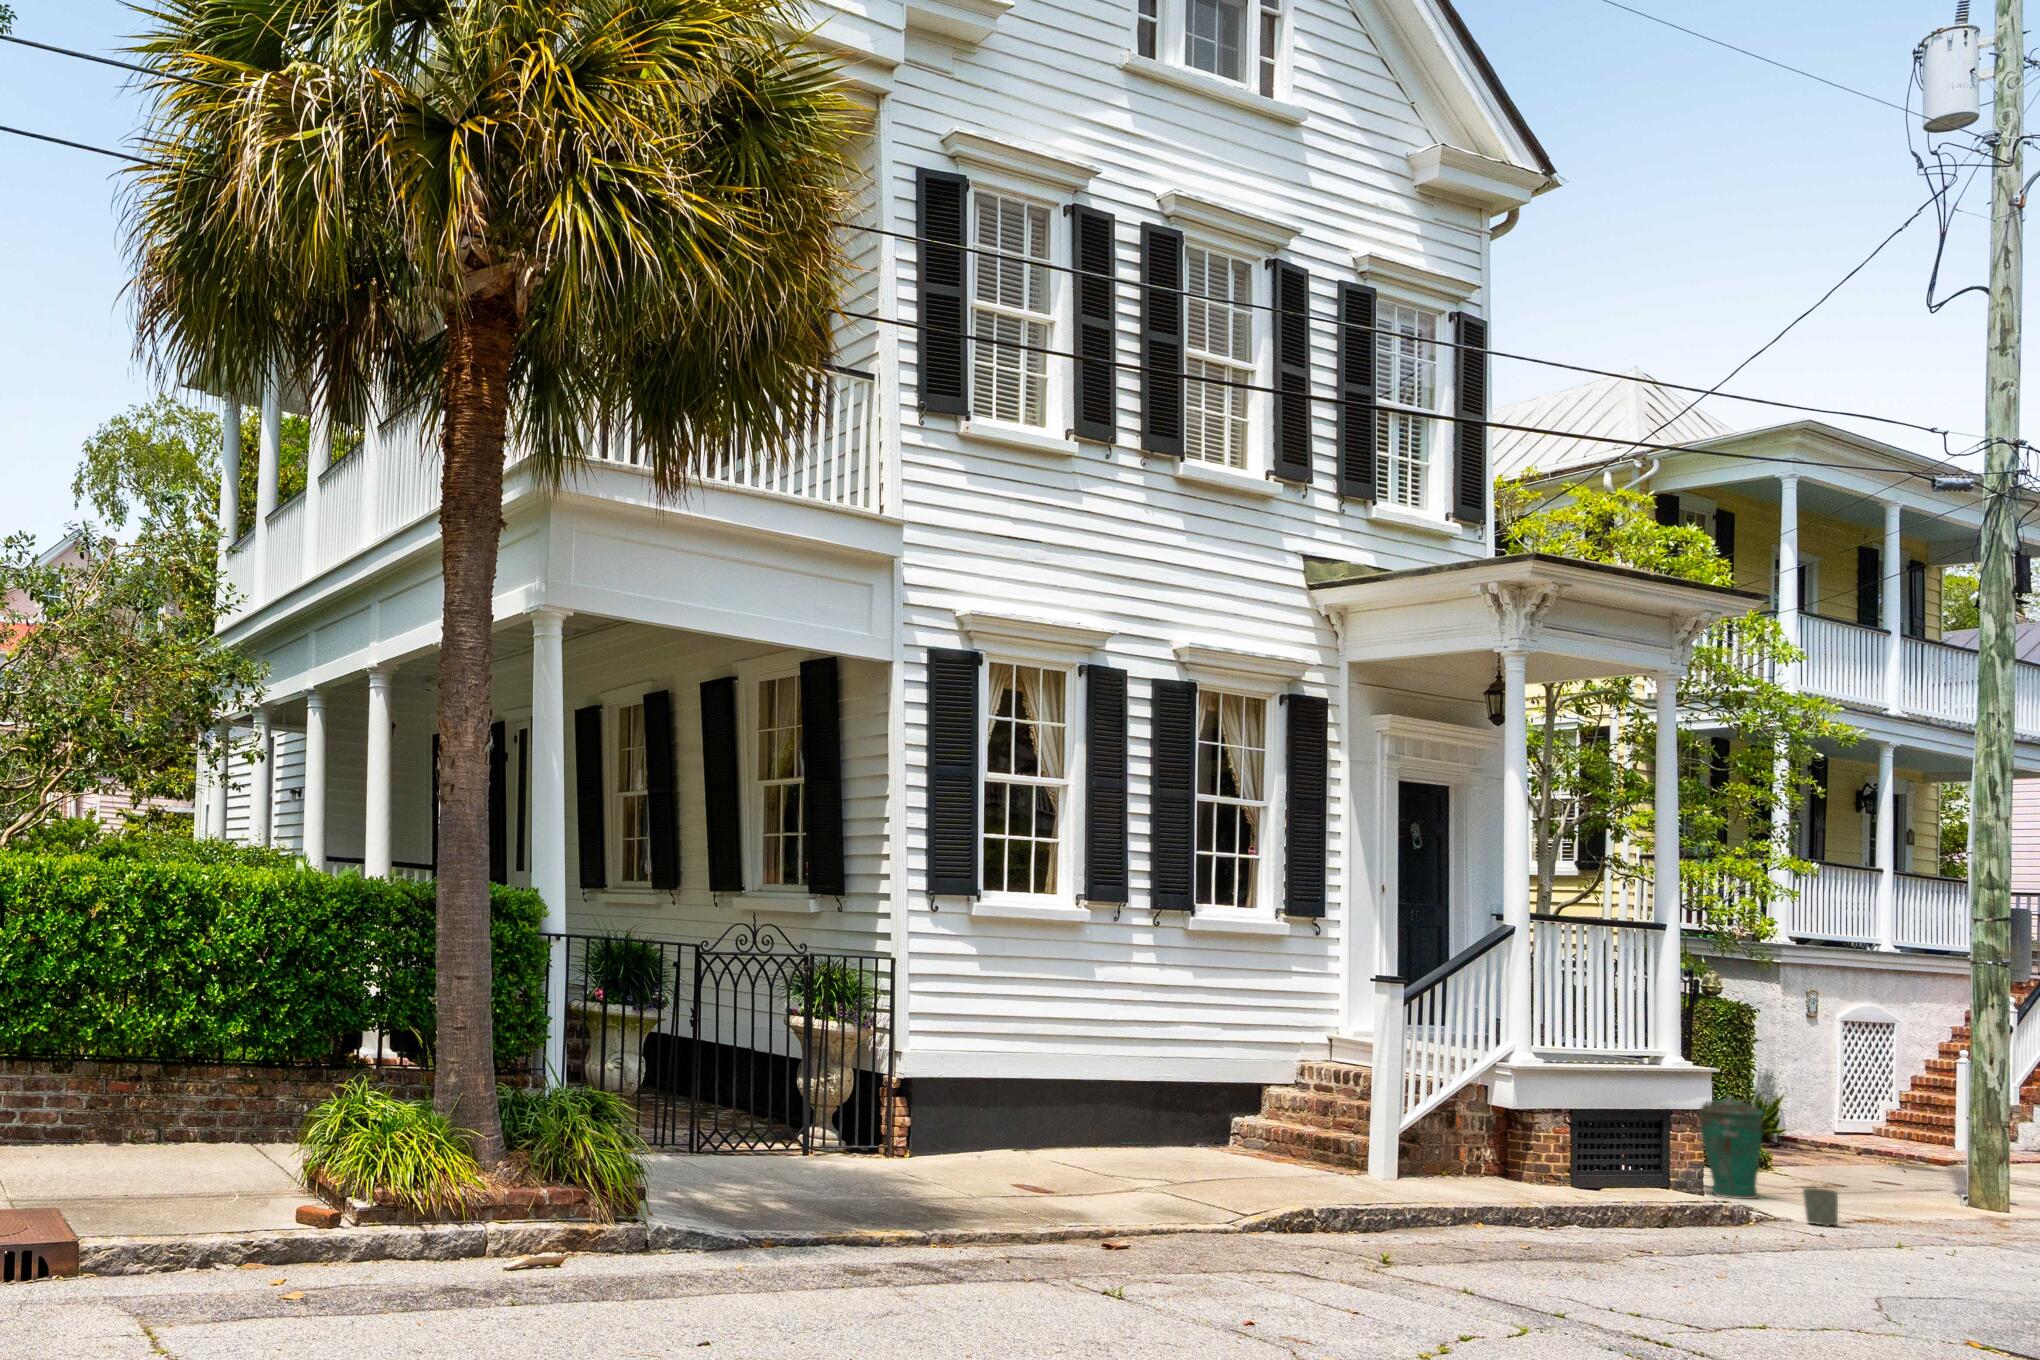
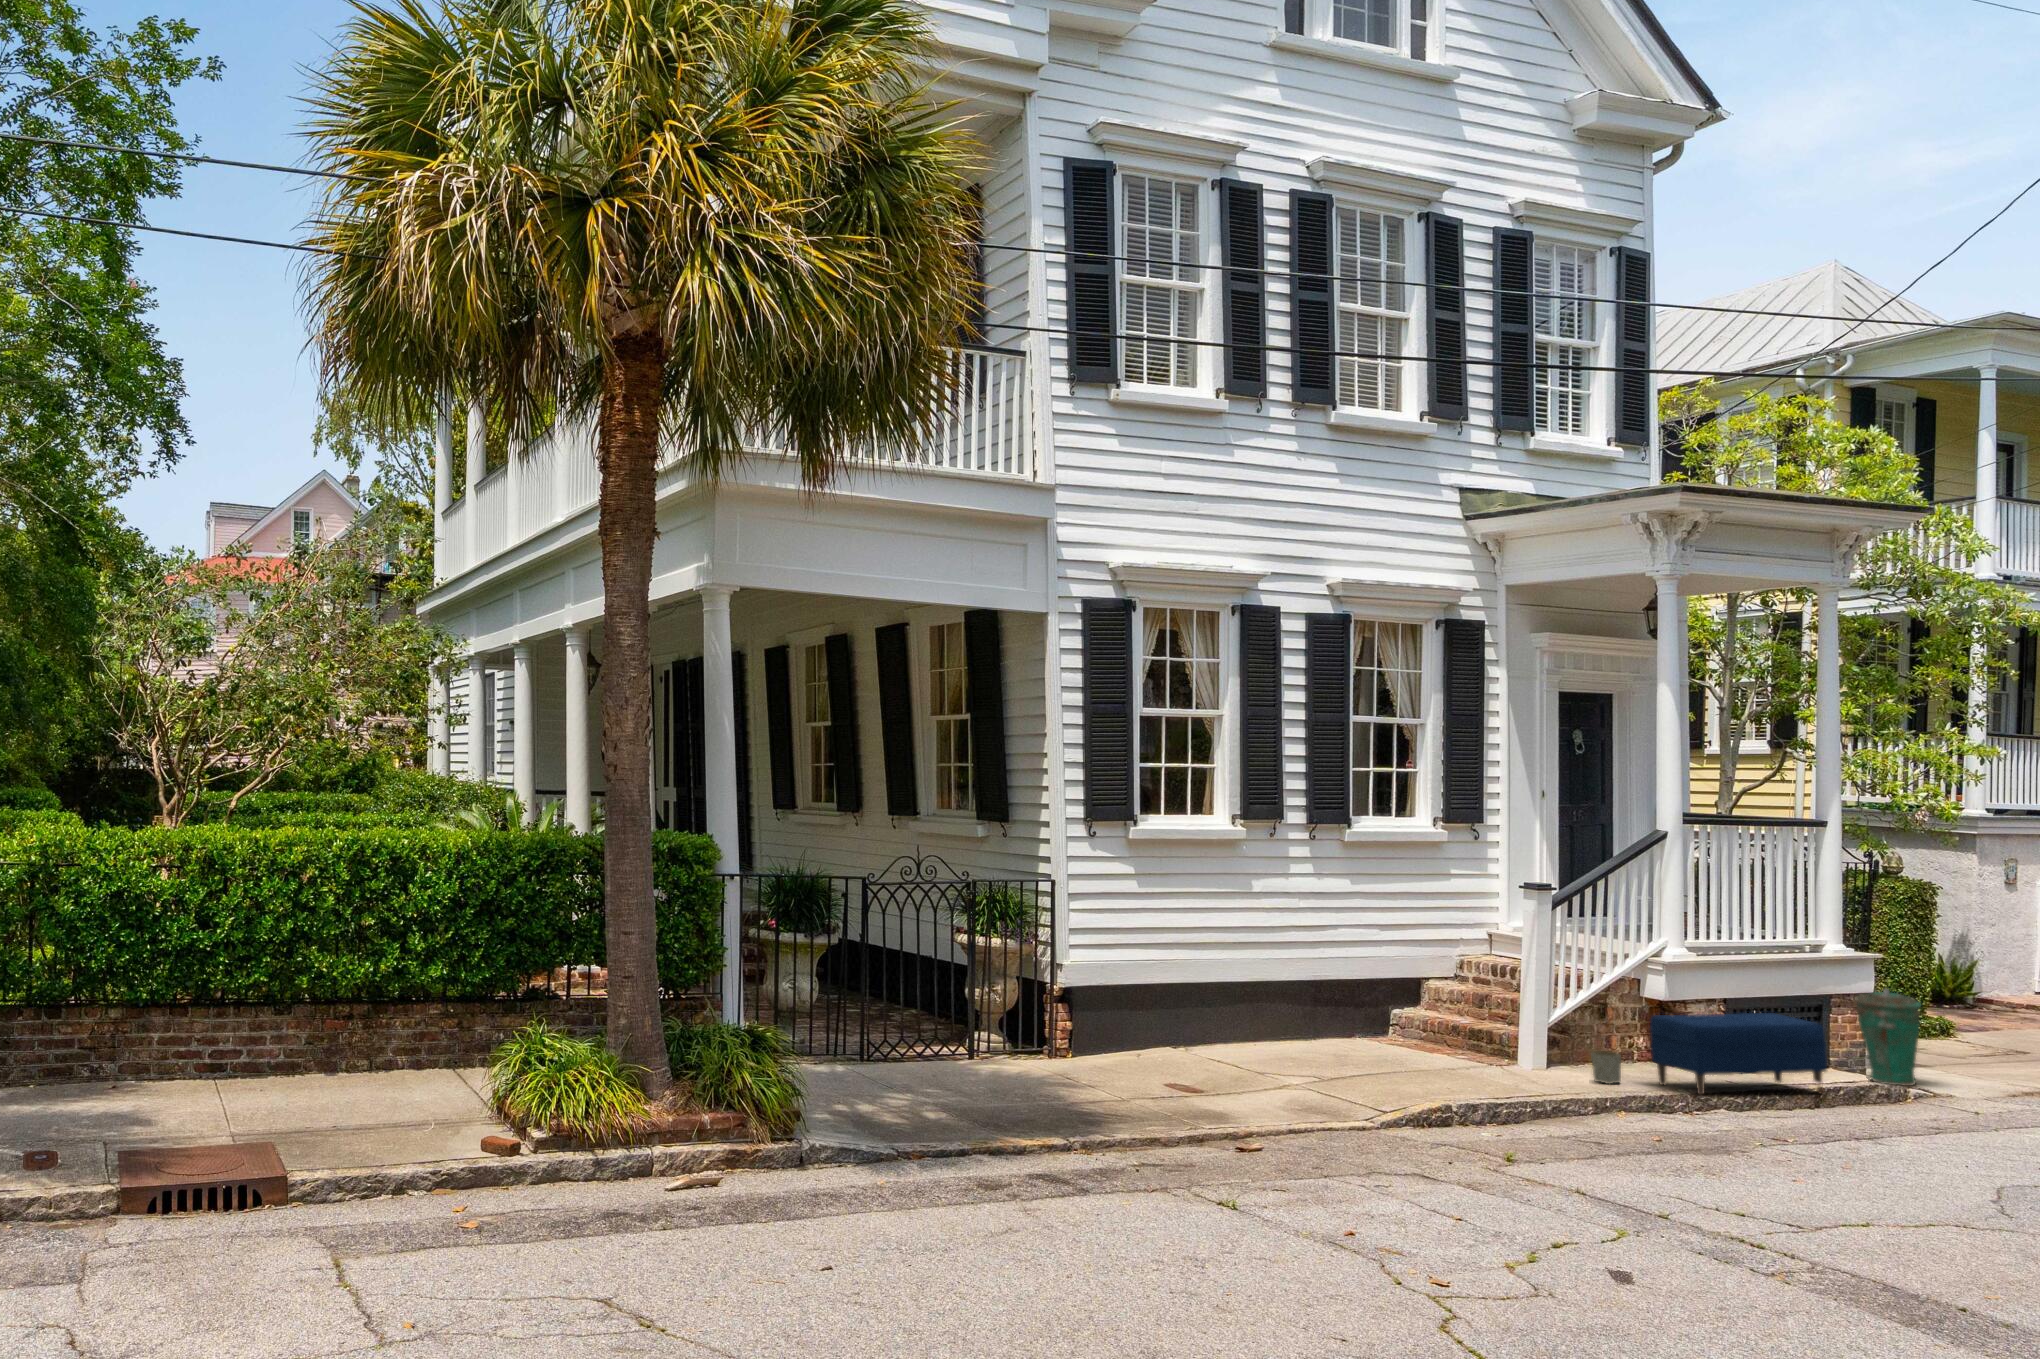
bench: none [1500,1120,1678,1206] -> present [1650,1013,1827,1095]
planter: present [1803,1188,1838,1227] -> present [1591,1050,1621,1084]

